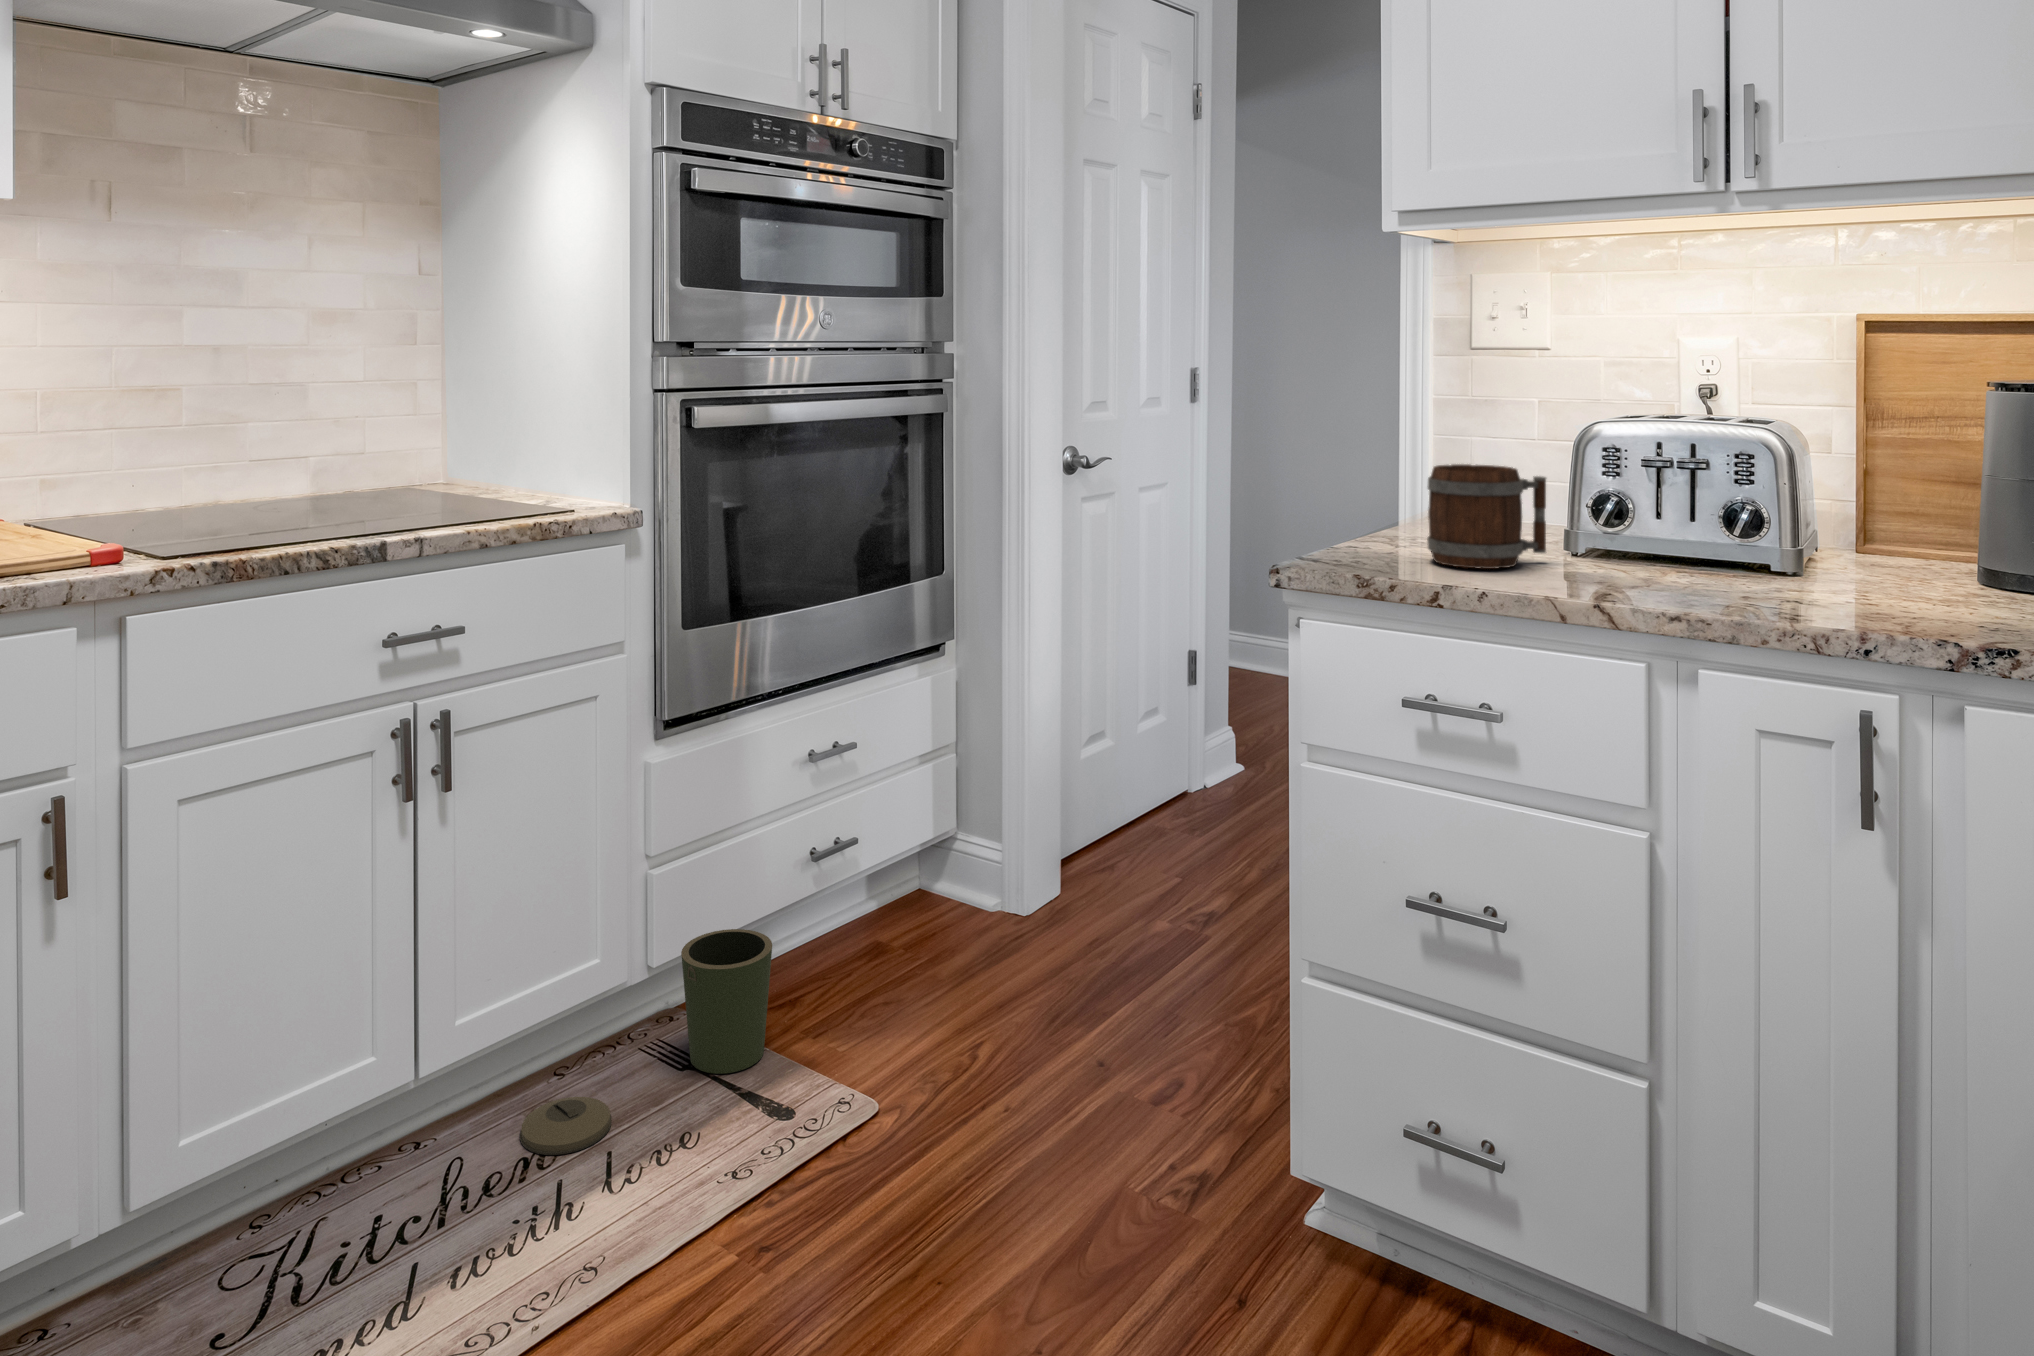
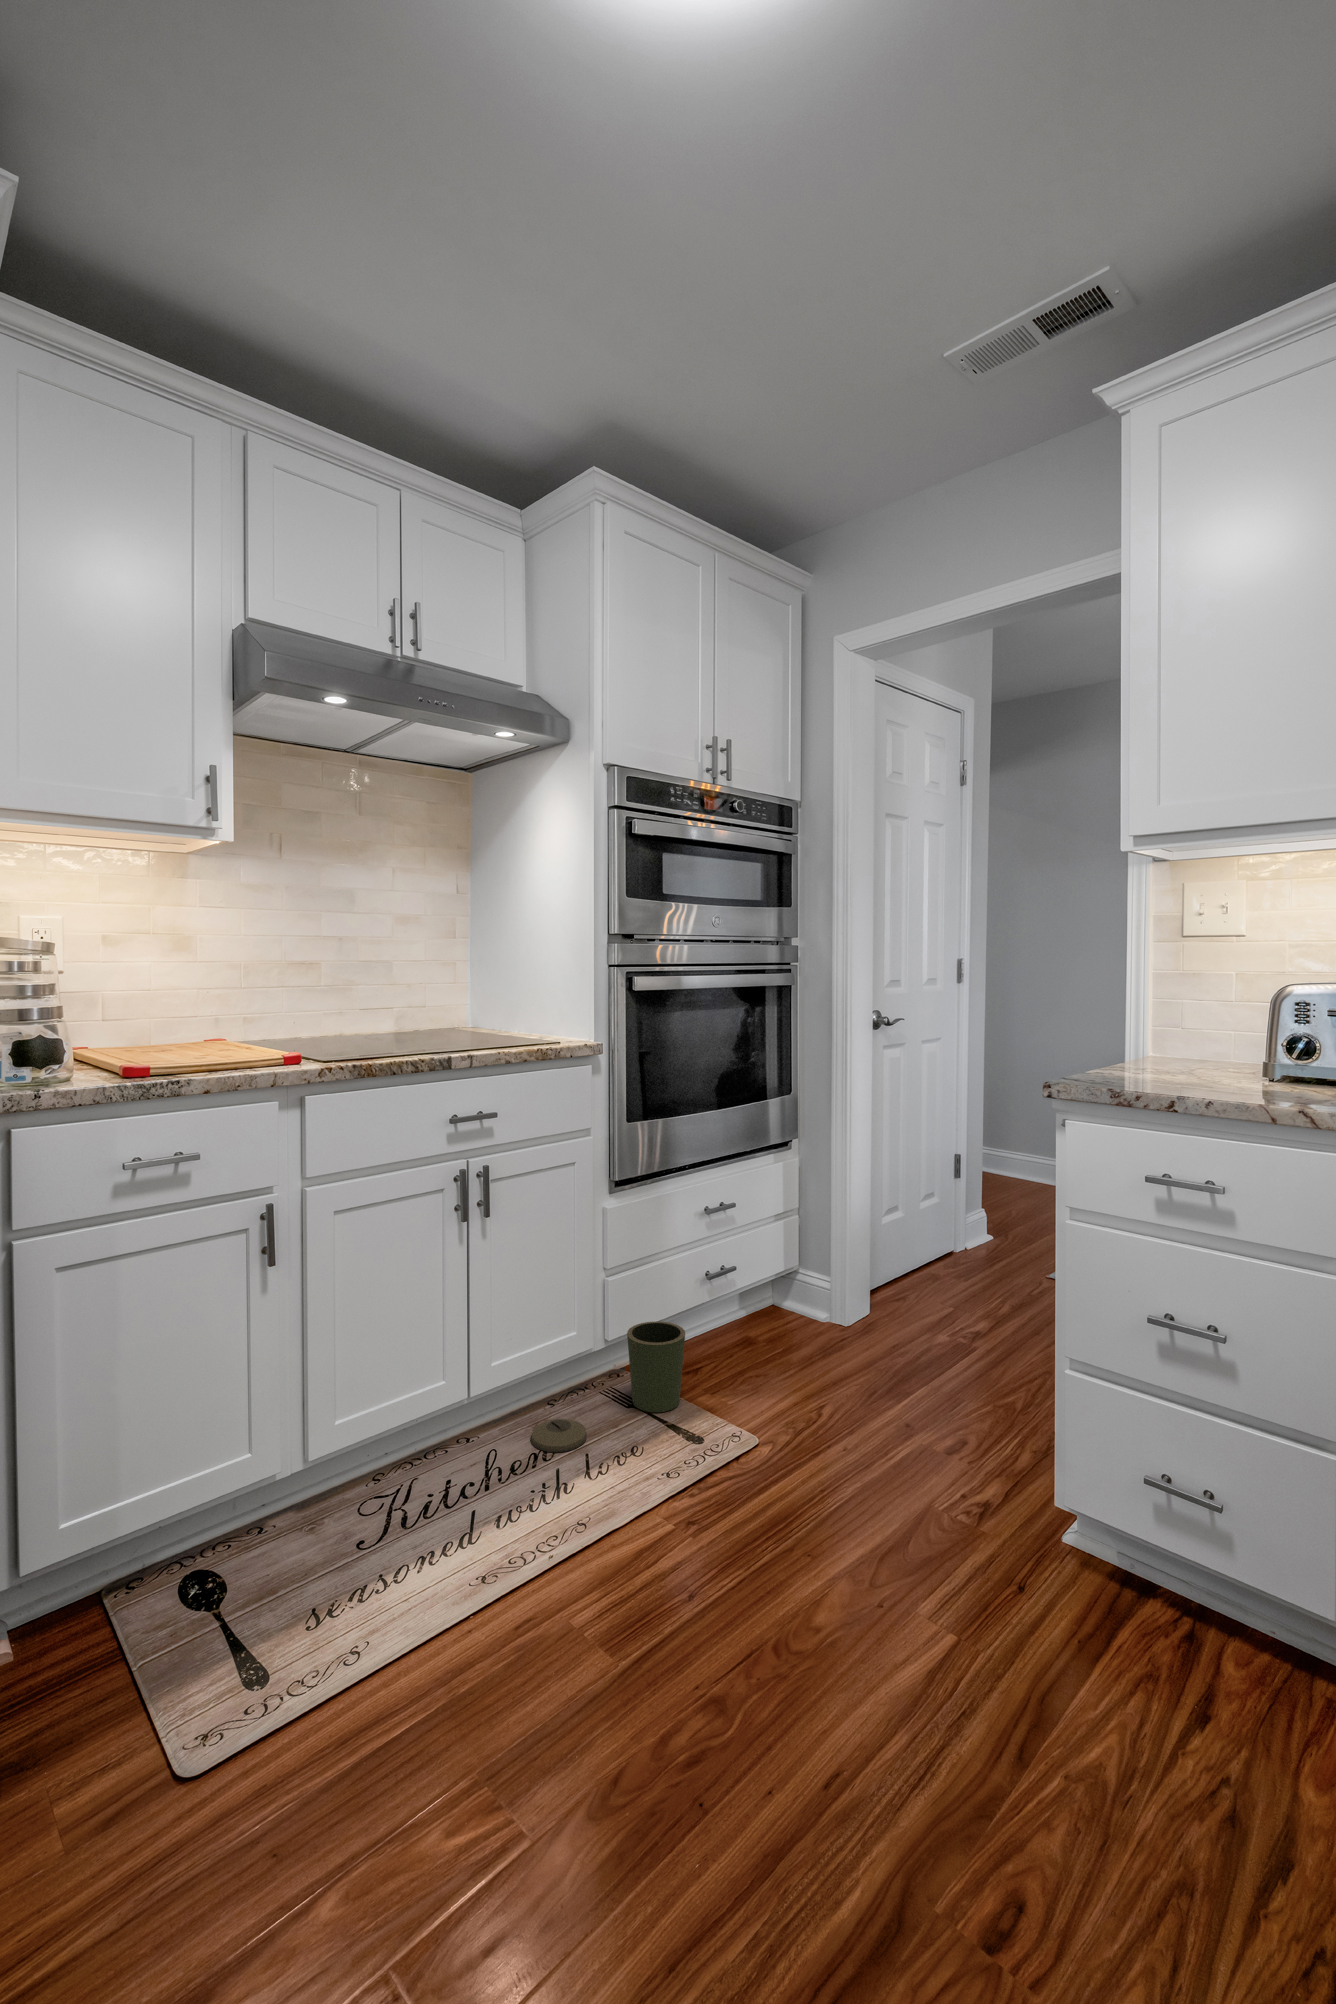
mug: present [1427,464,1546,569] -> none [1163,1015,1256,1087]

